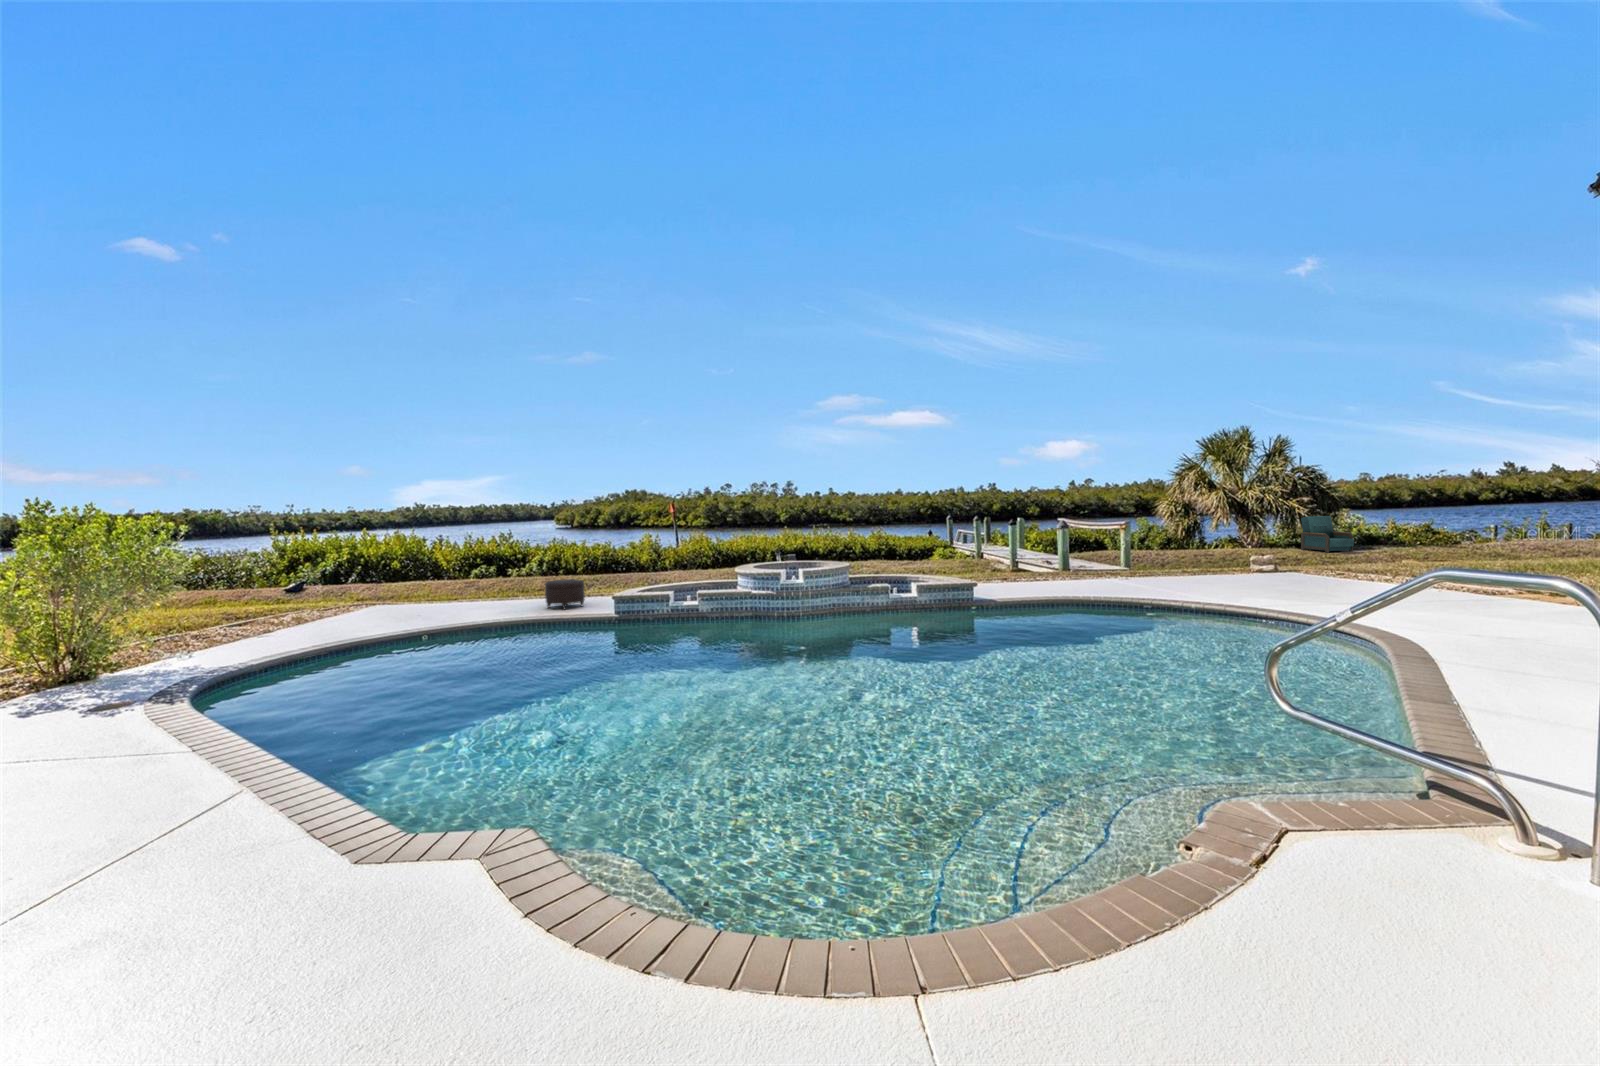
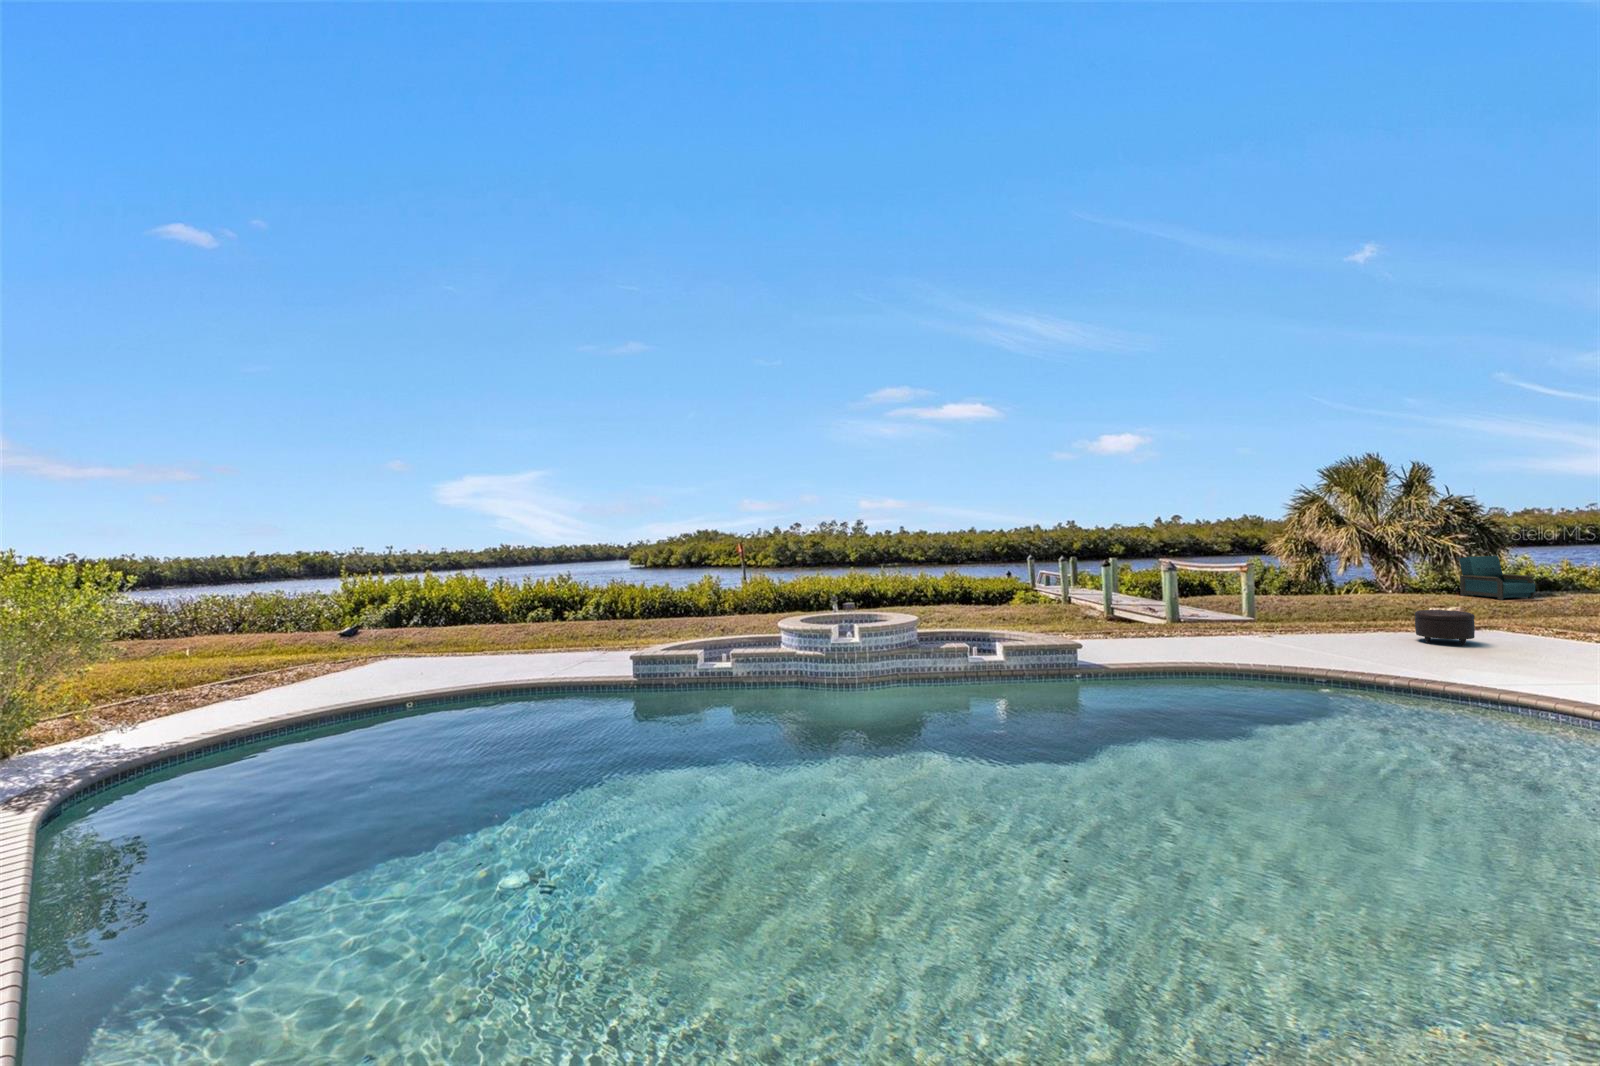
ottoman: present [545,579,585,610] -> present [1415,610,1475,646]

